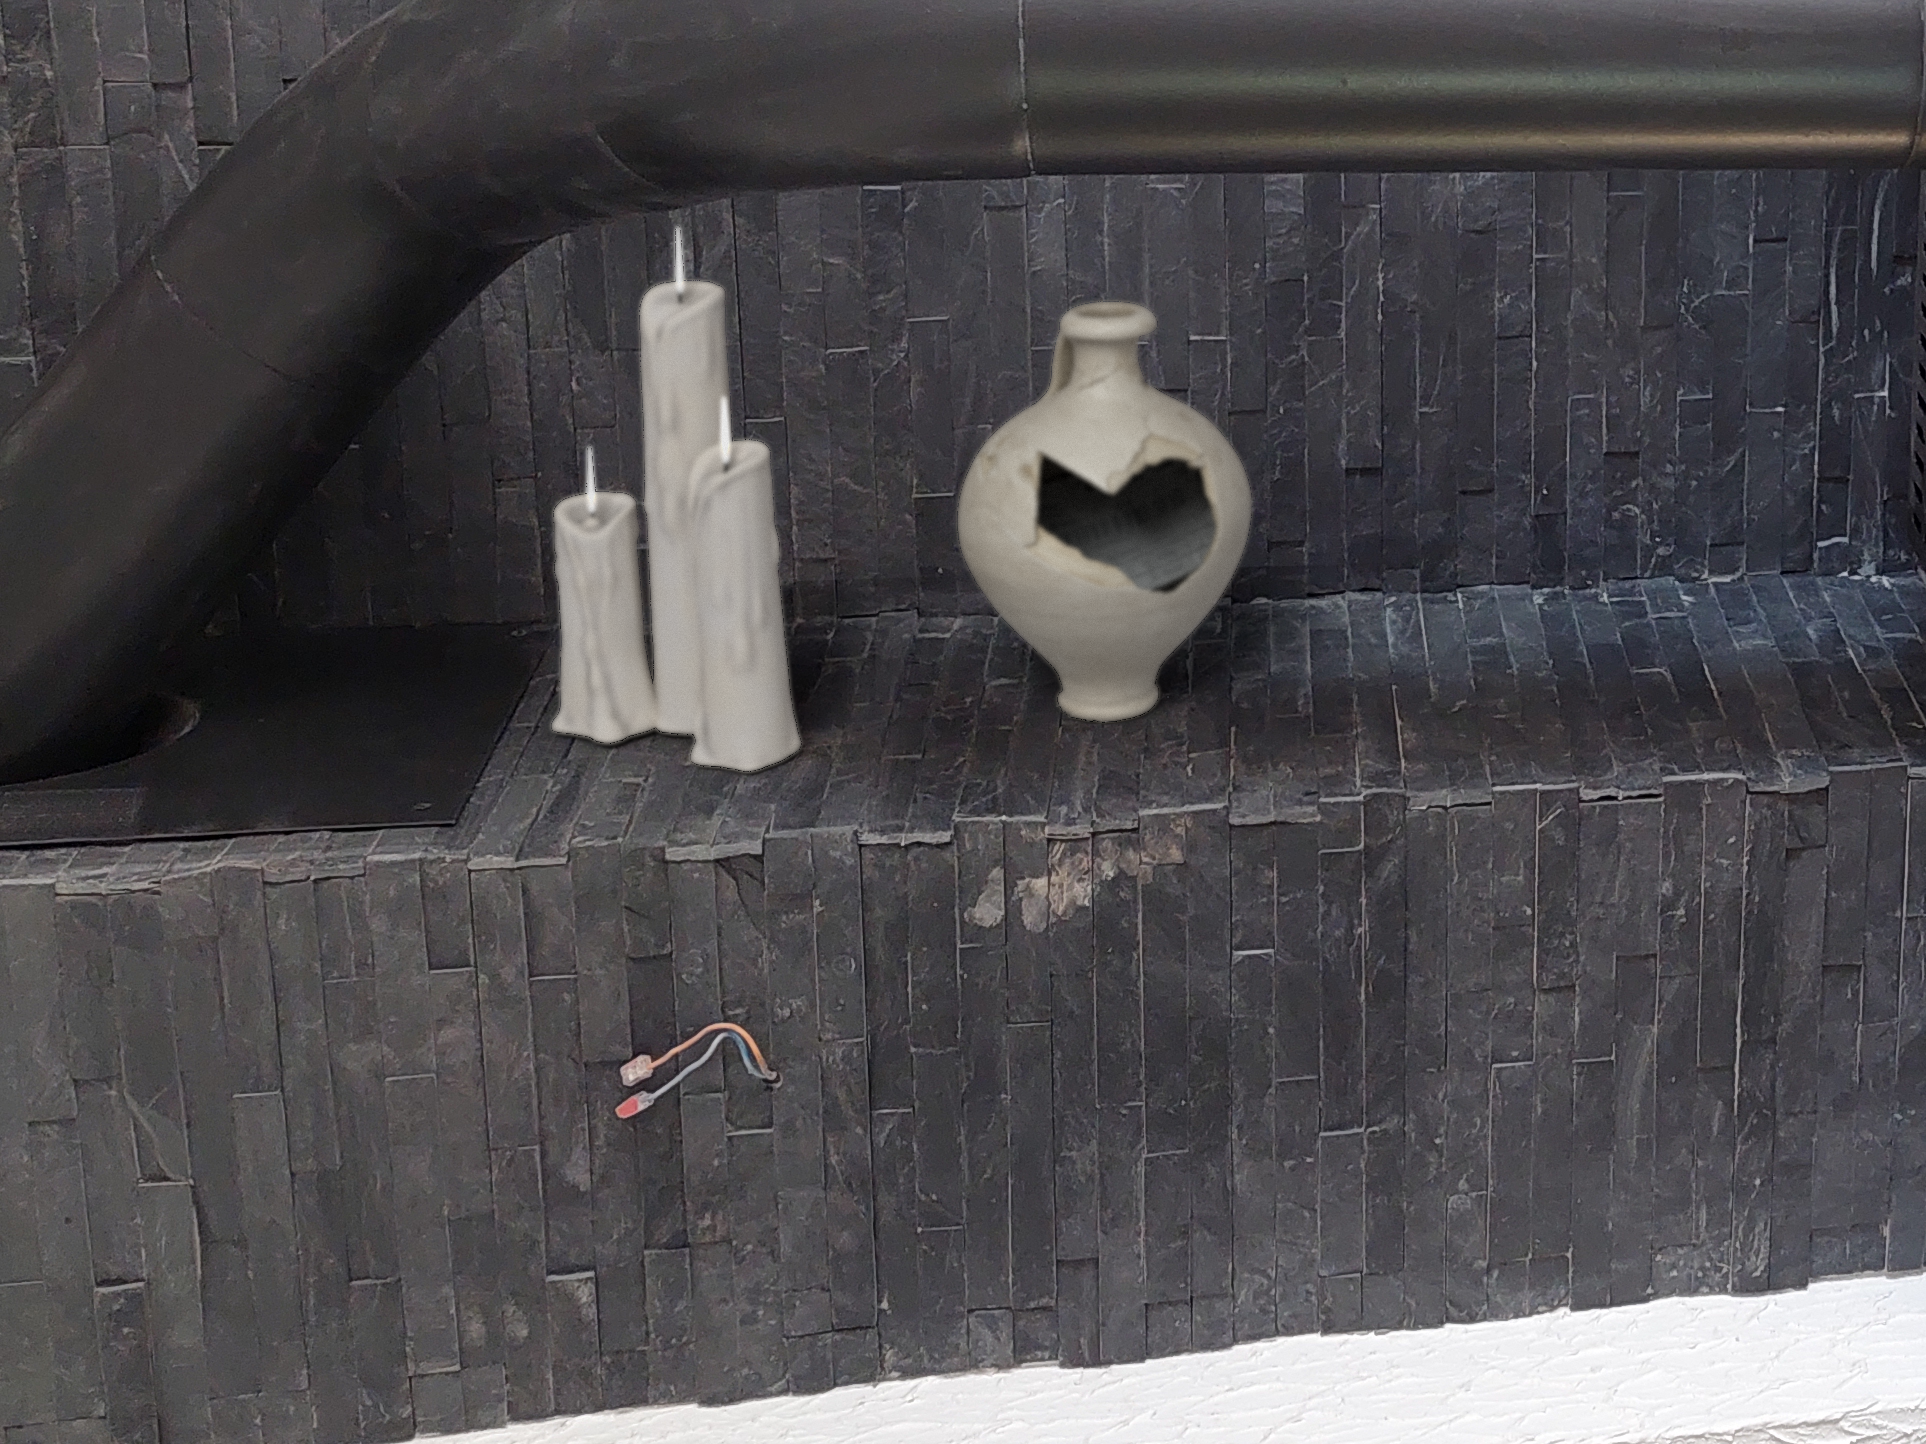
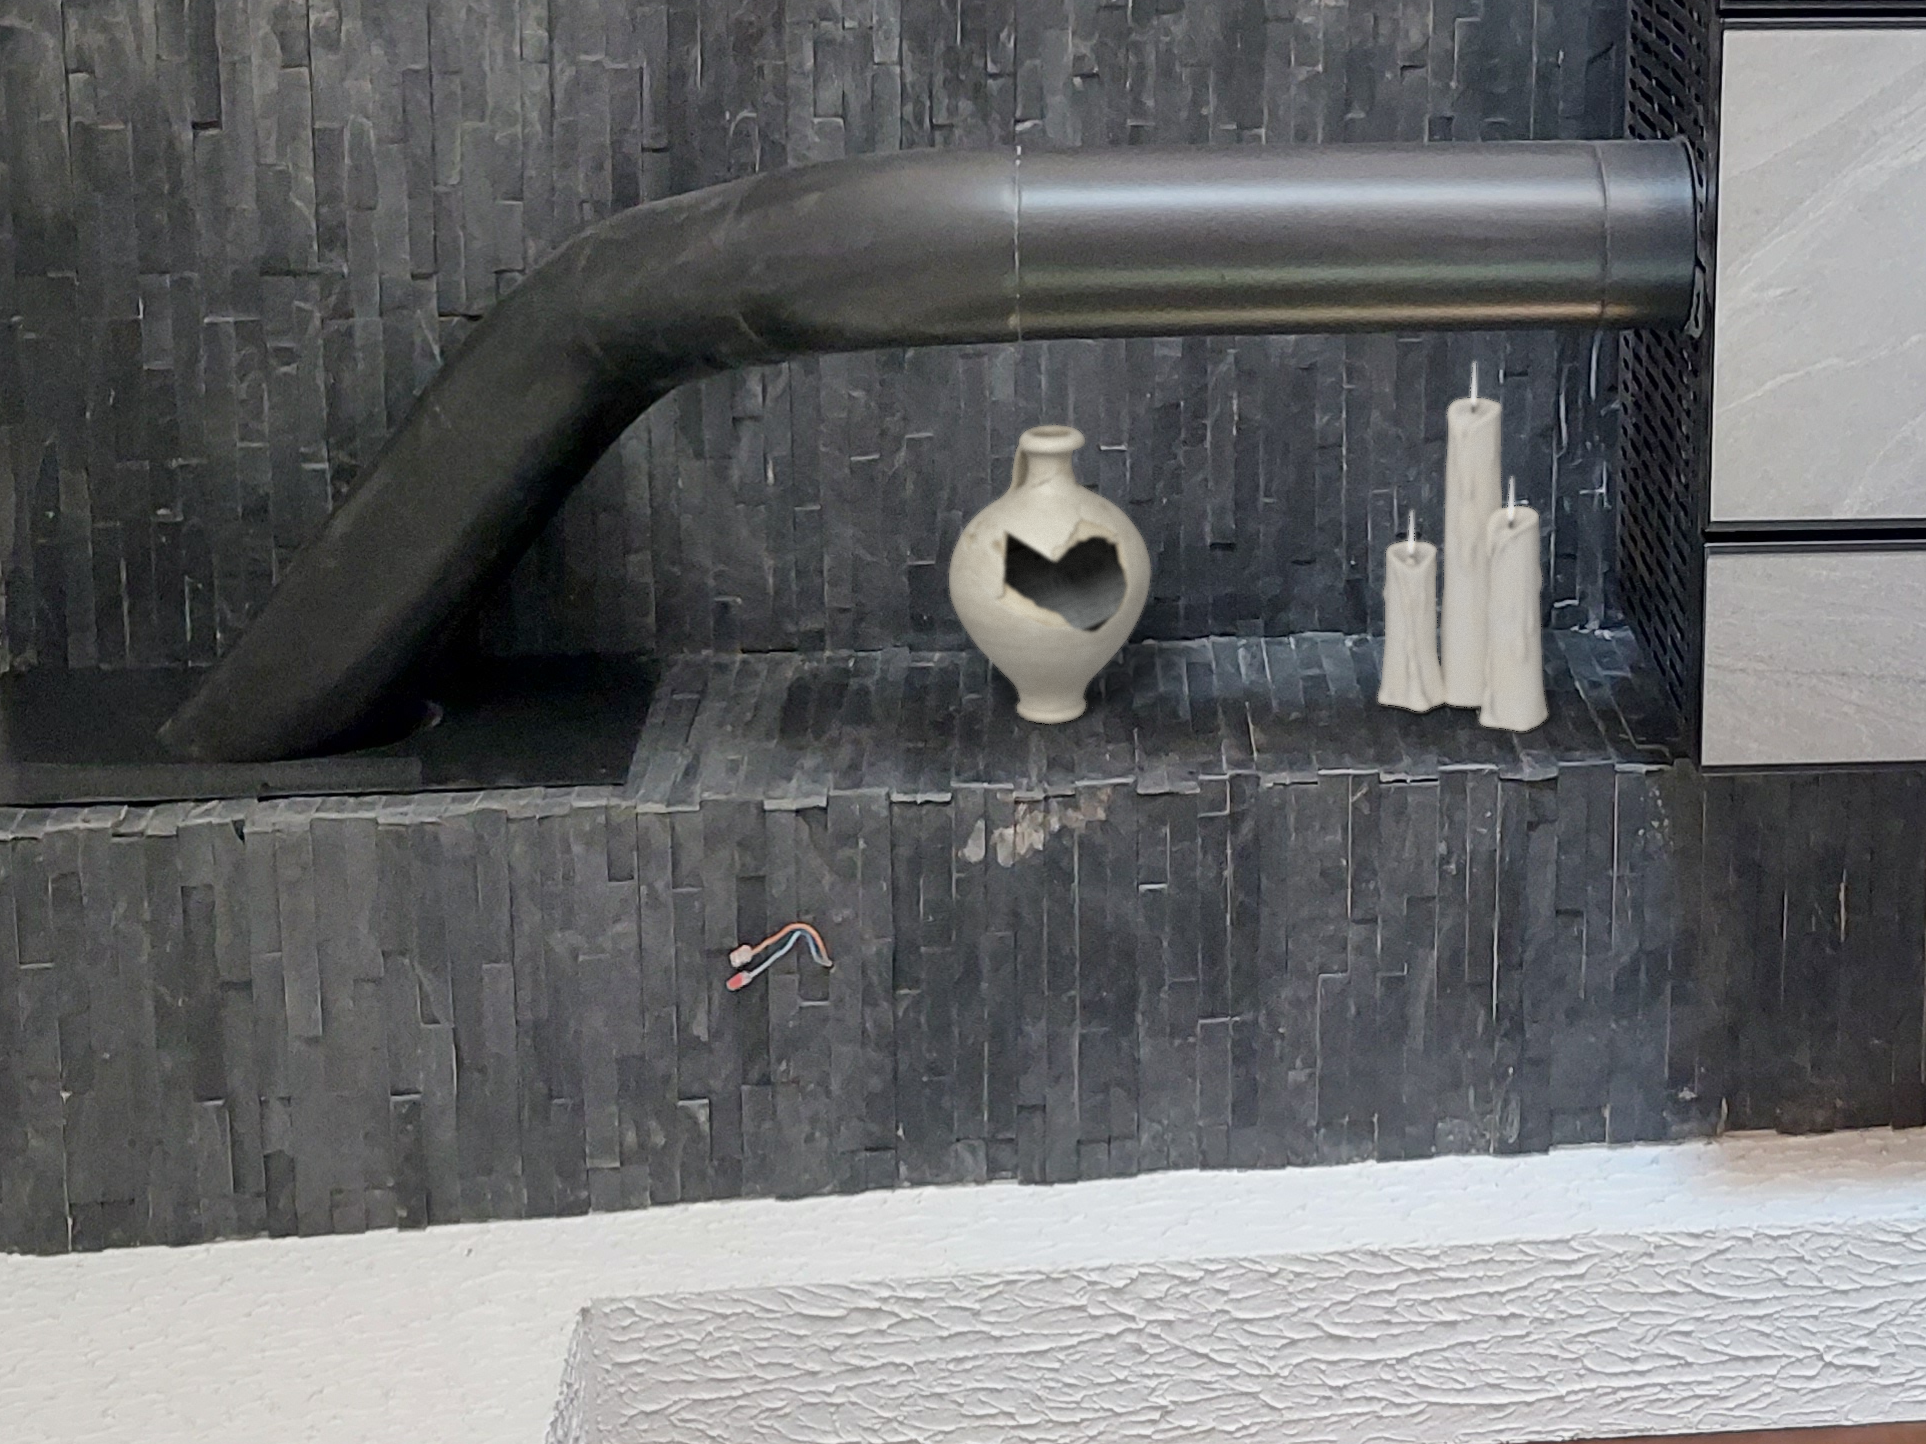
candle: present [552,230,801,771] -> present [1378,364,1547,731]

